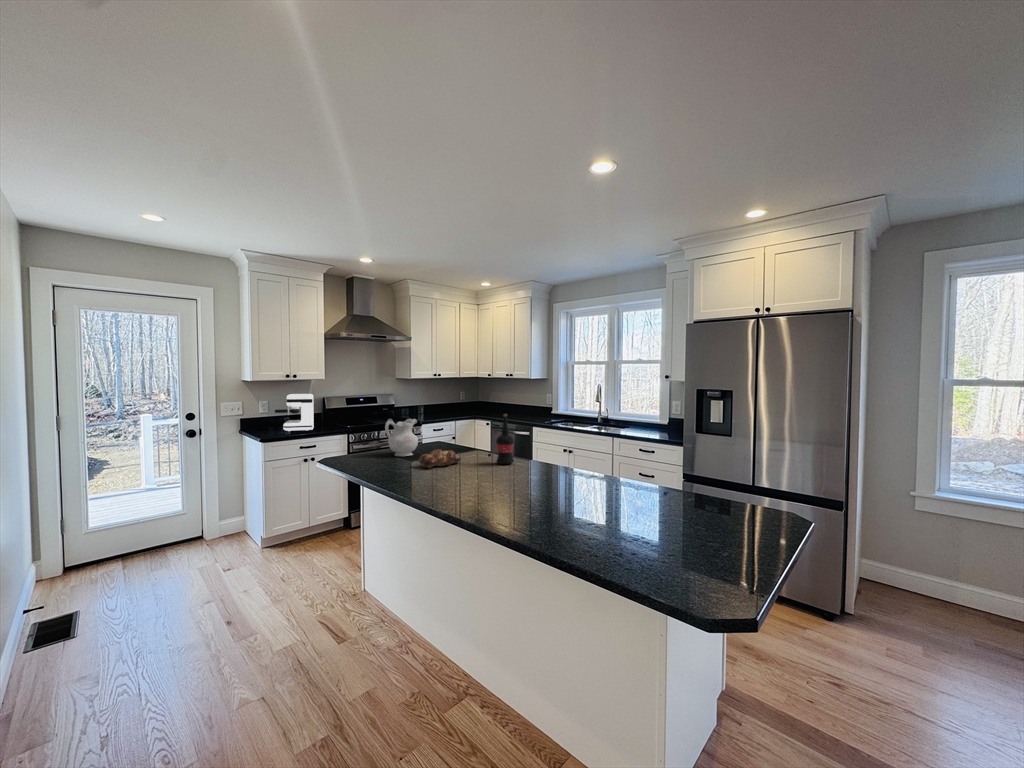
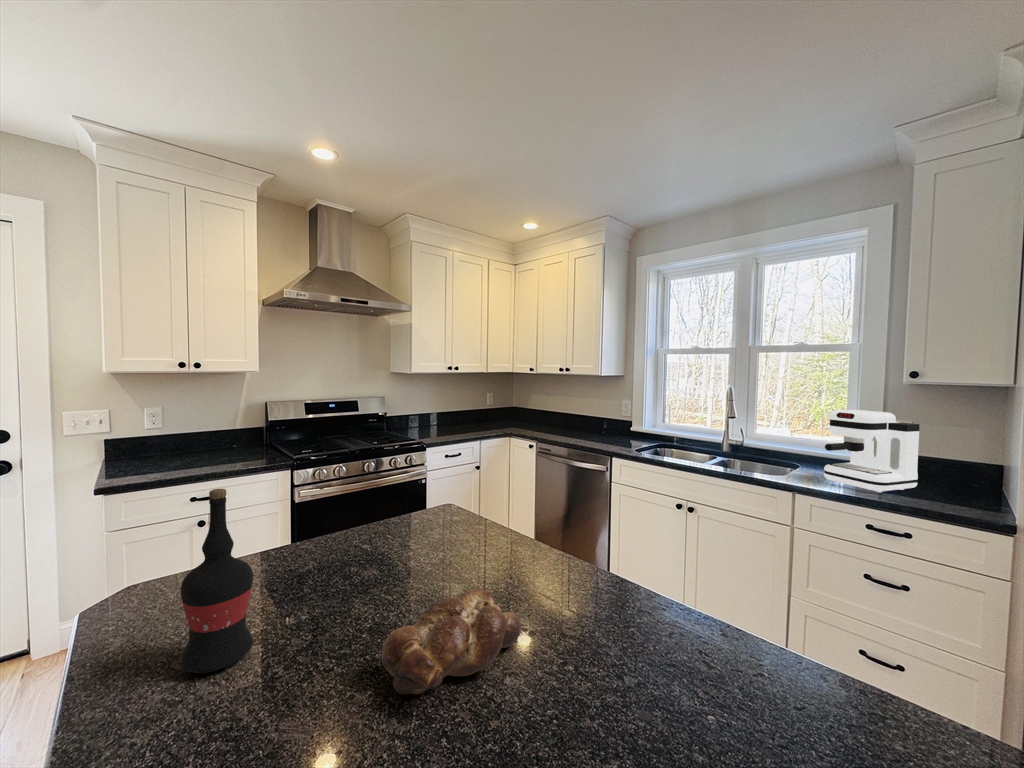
coffee maker: present [275,394,314,431] -> present [824,410,920,493]
wine bottle: present [496,414,514,464] -> present [180,489,254,673]
ceramic pitcher: present [385,419,418,456] -> none [307,472,399,581]

